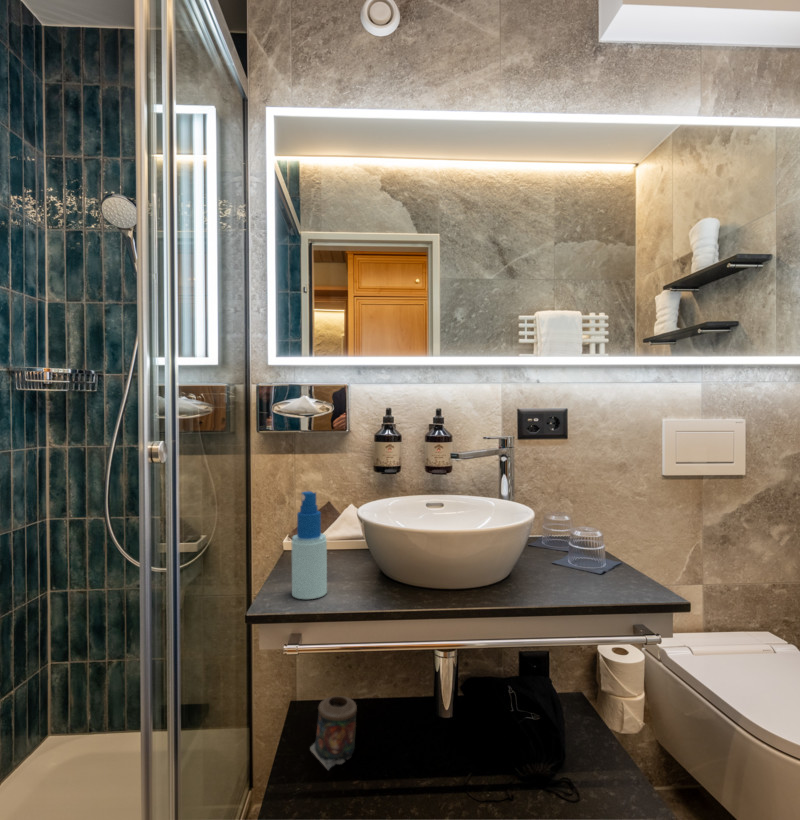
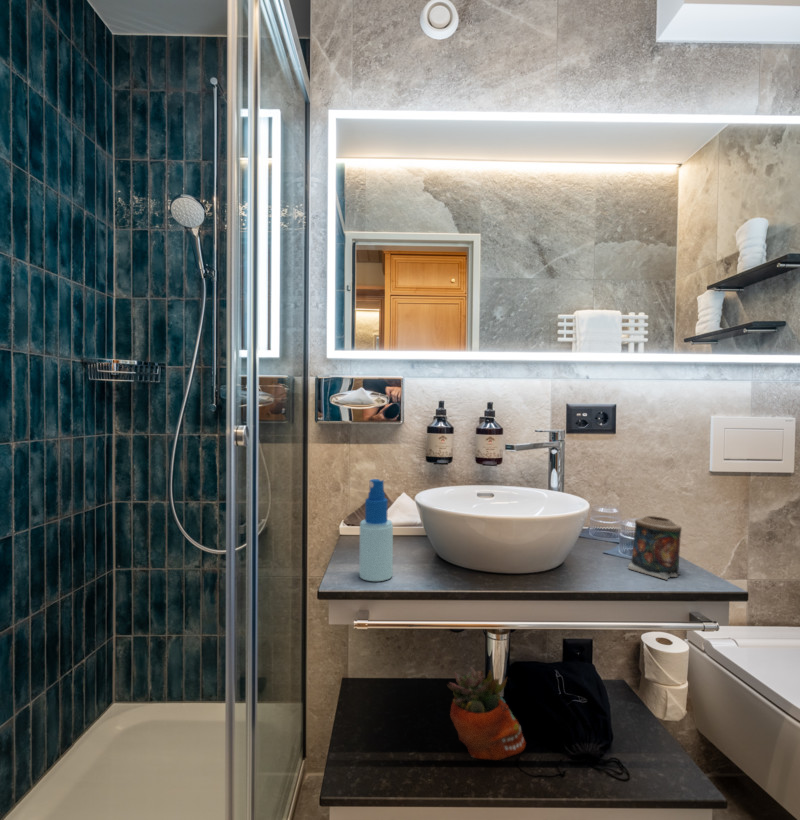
succulent planter: none [392,685,474,783] -> present [448,667,526,760]
candle: present [310,696,357,769] -> present [628,516,681,580]

